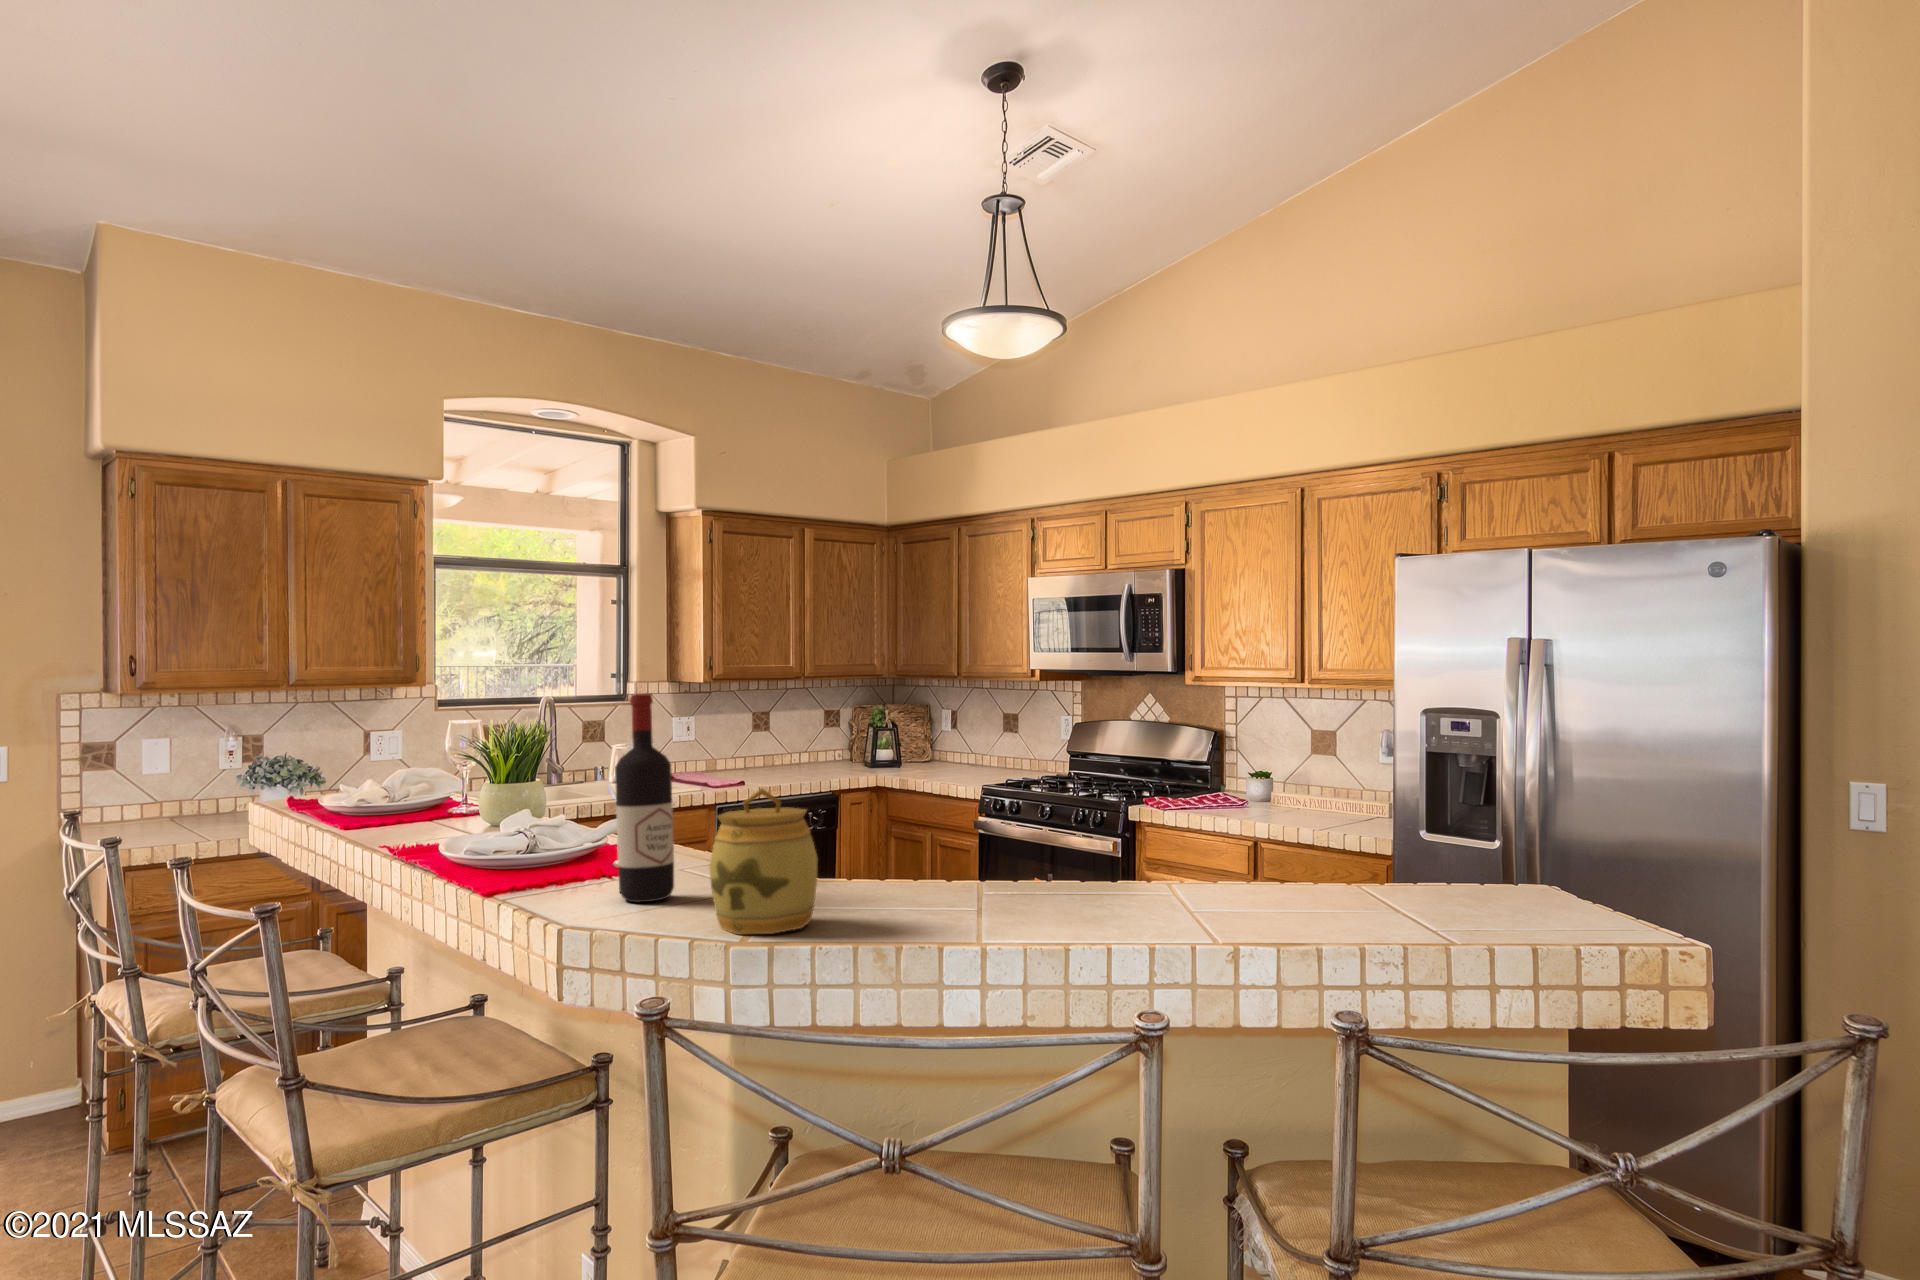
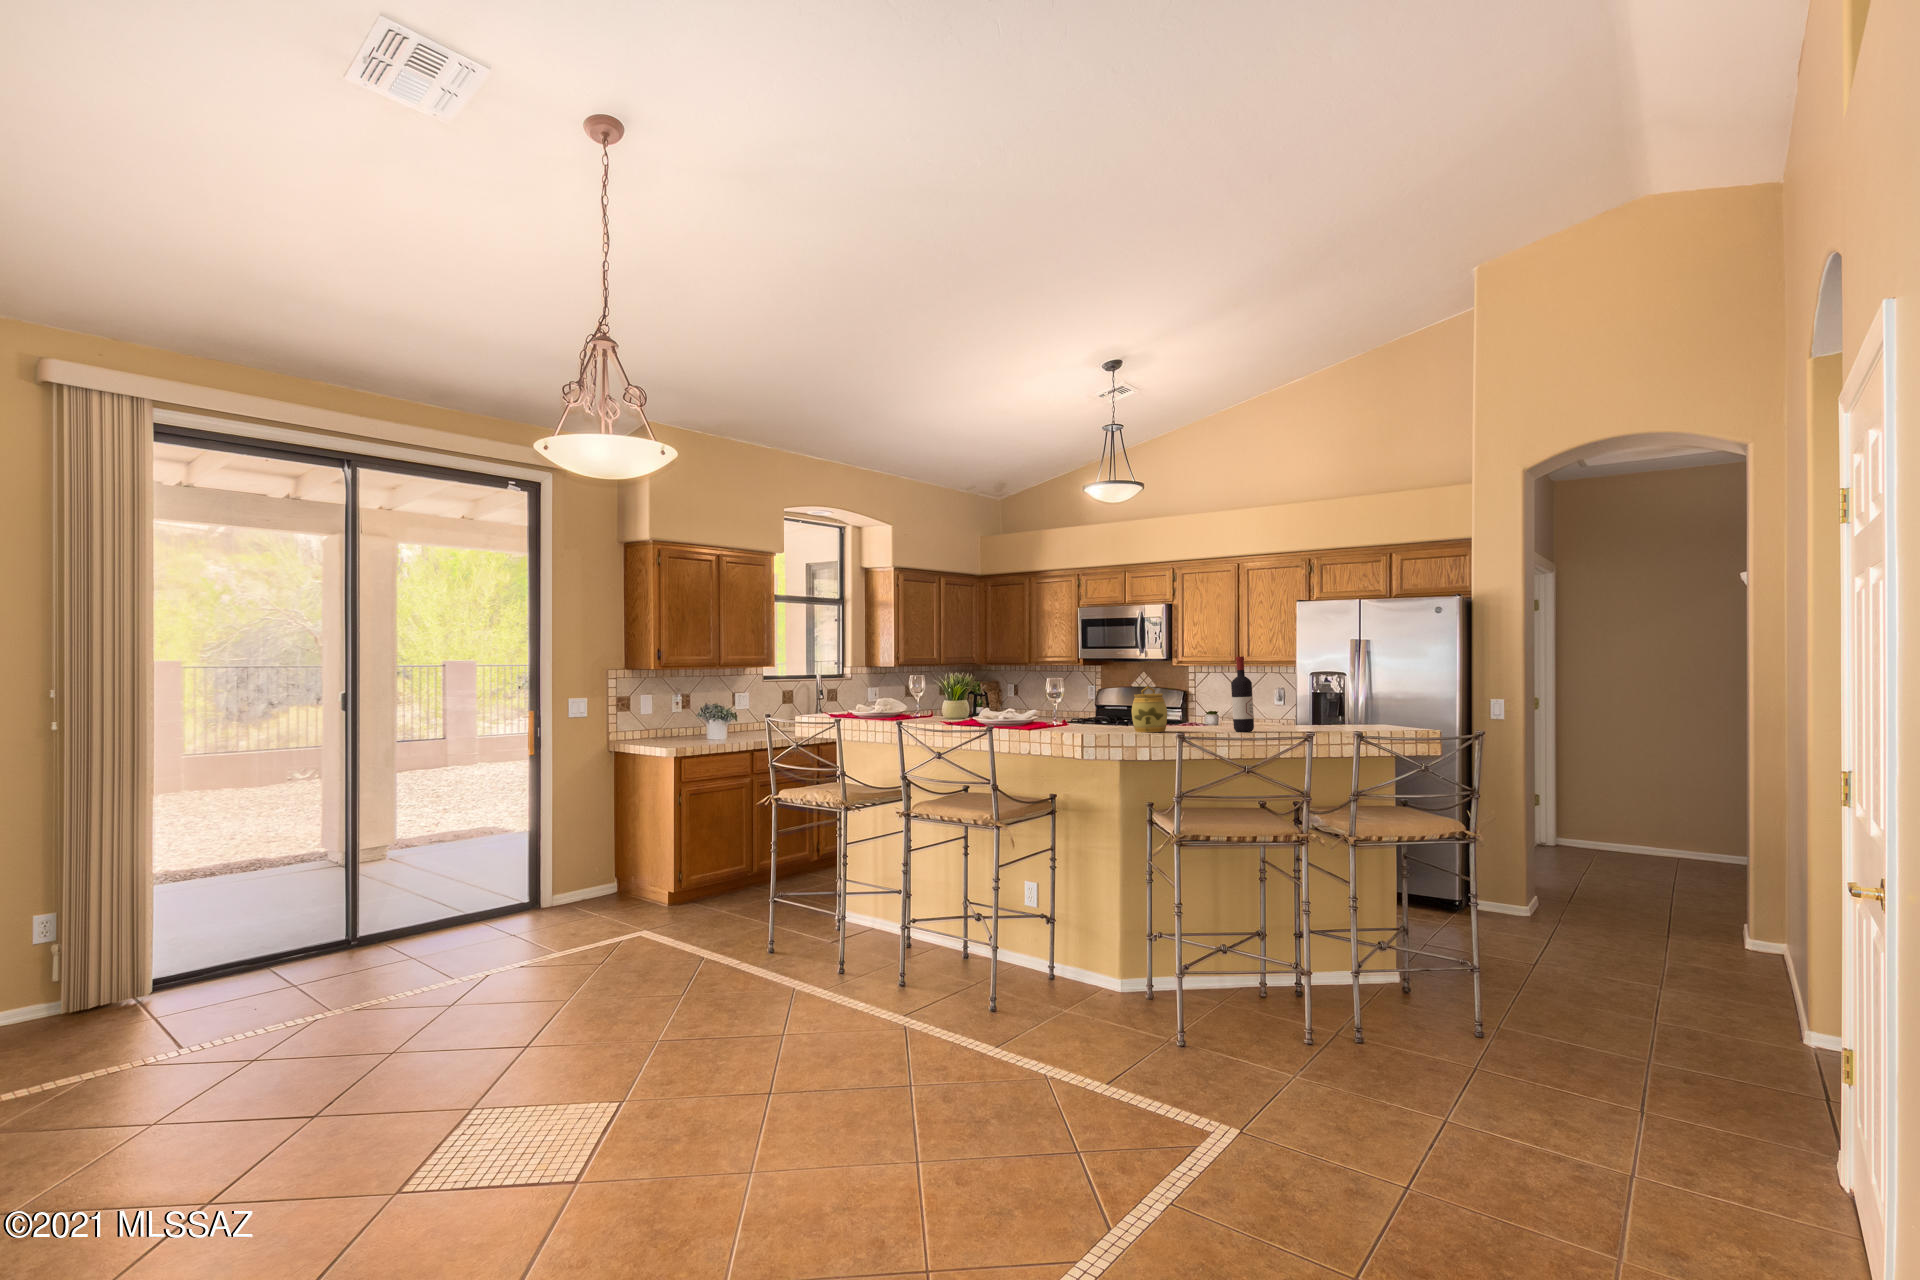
wine bottle: present [615,694,674,902] -> present [1231,656,1254,732]

